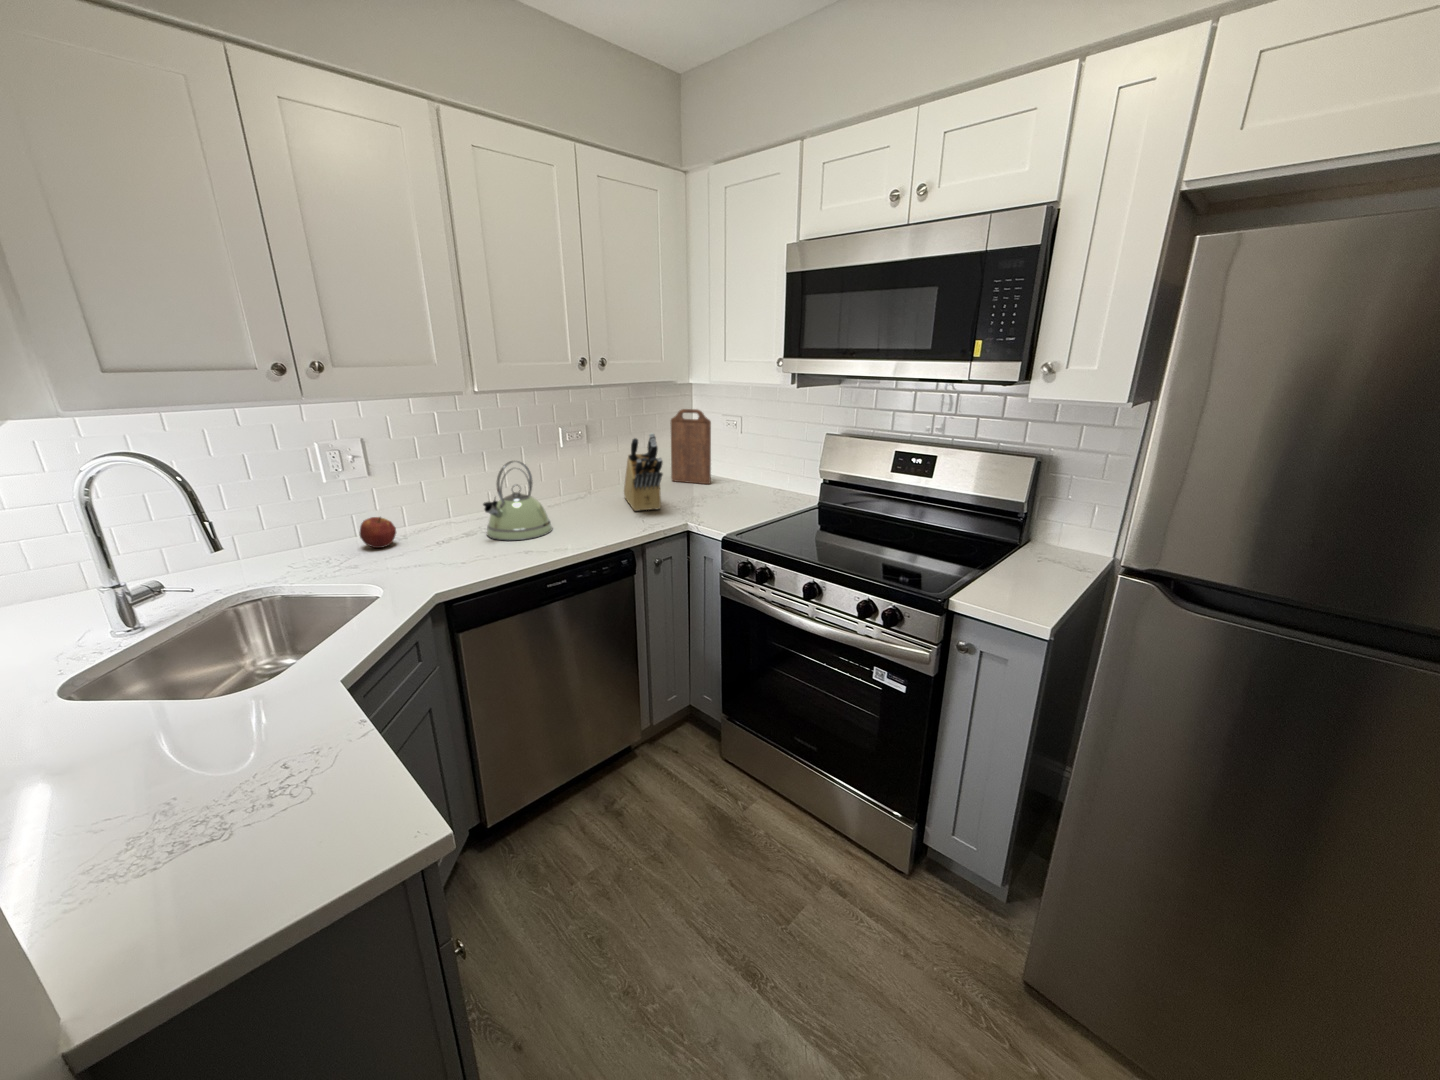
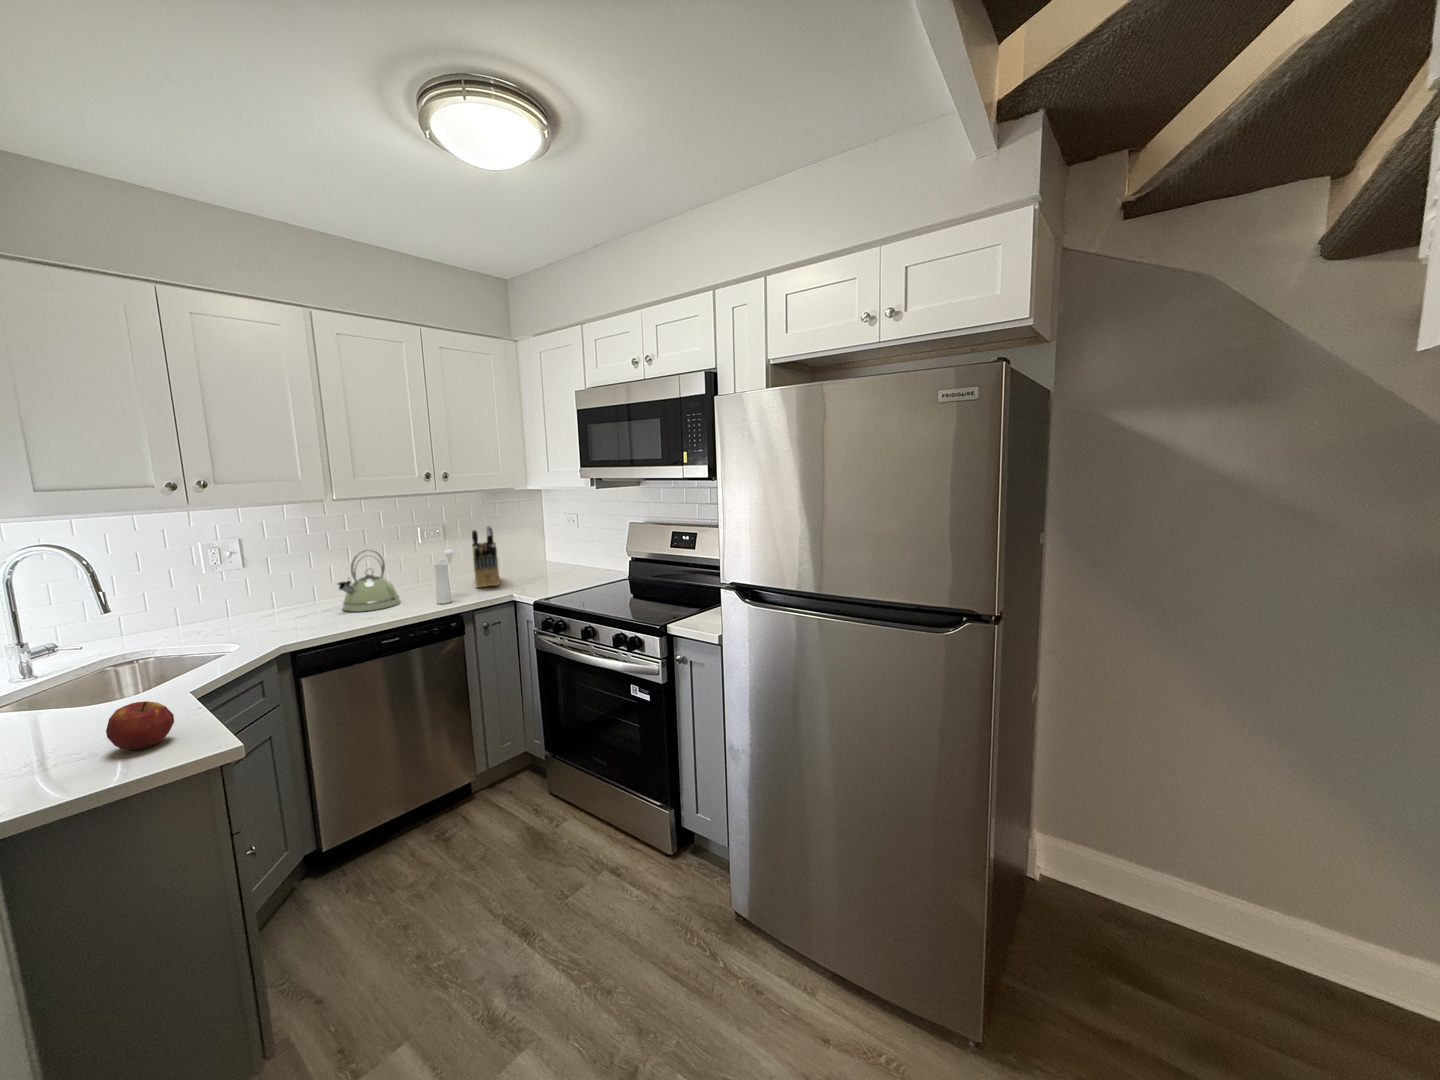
cutting board: present [670,409,711,484] -> none [522,508,556,567]
pepper mill: none [596,463,616,534] -> present [433,549,455,604]
apple: present [360,517,396,548] -> present [106,701,174,750]

